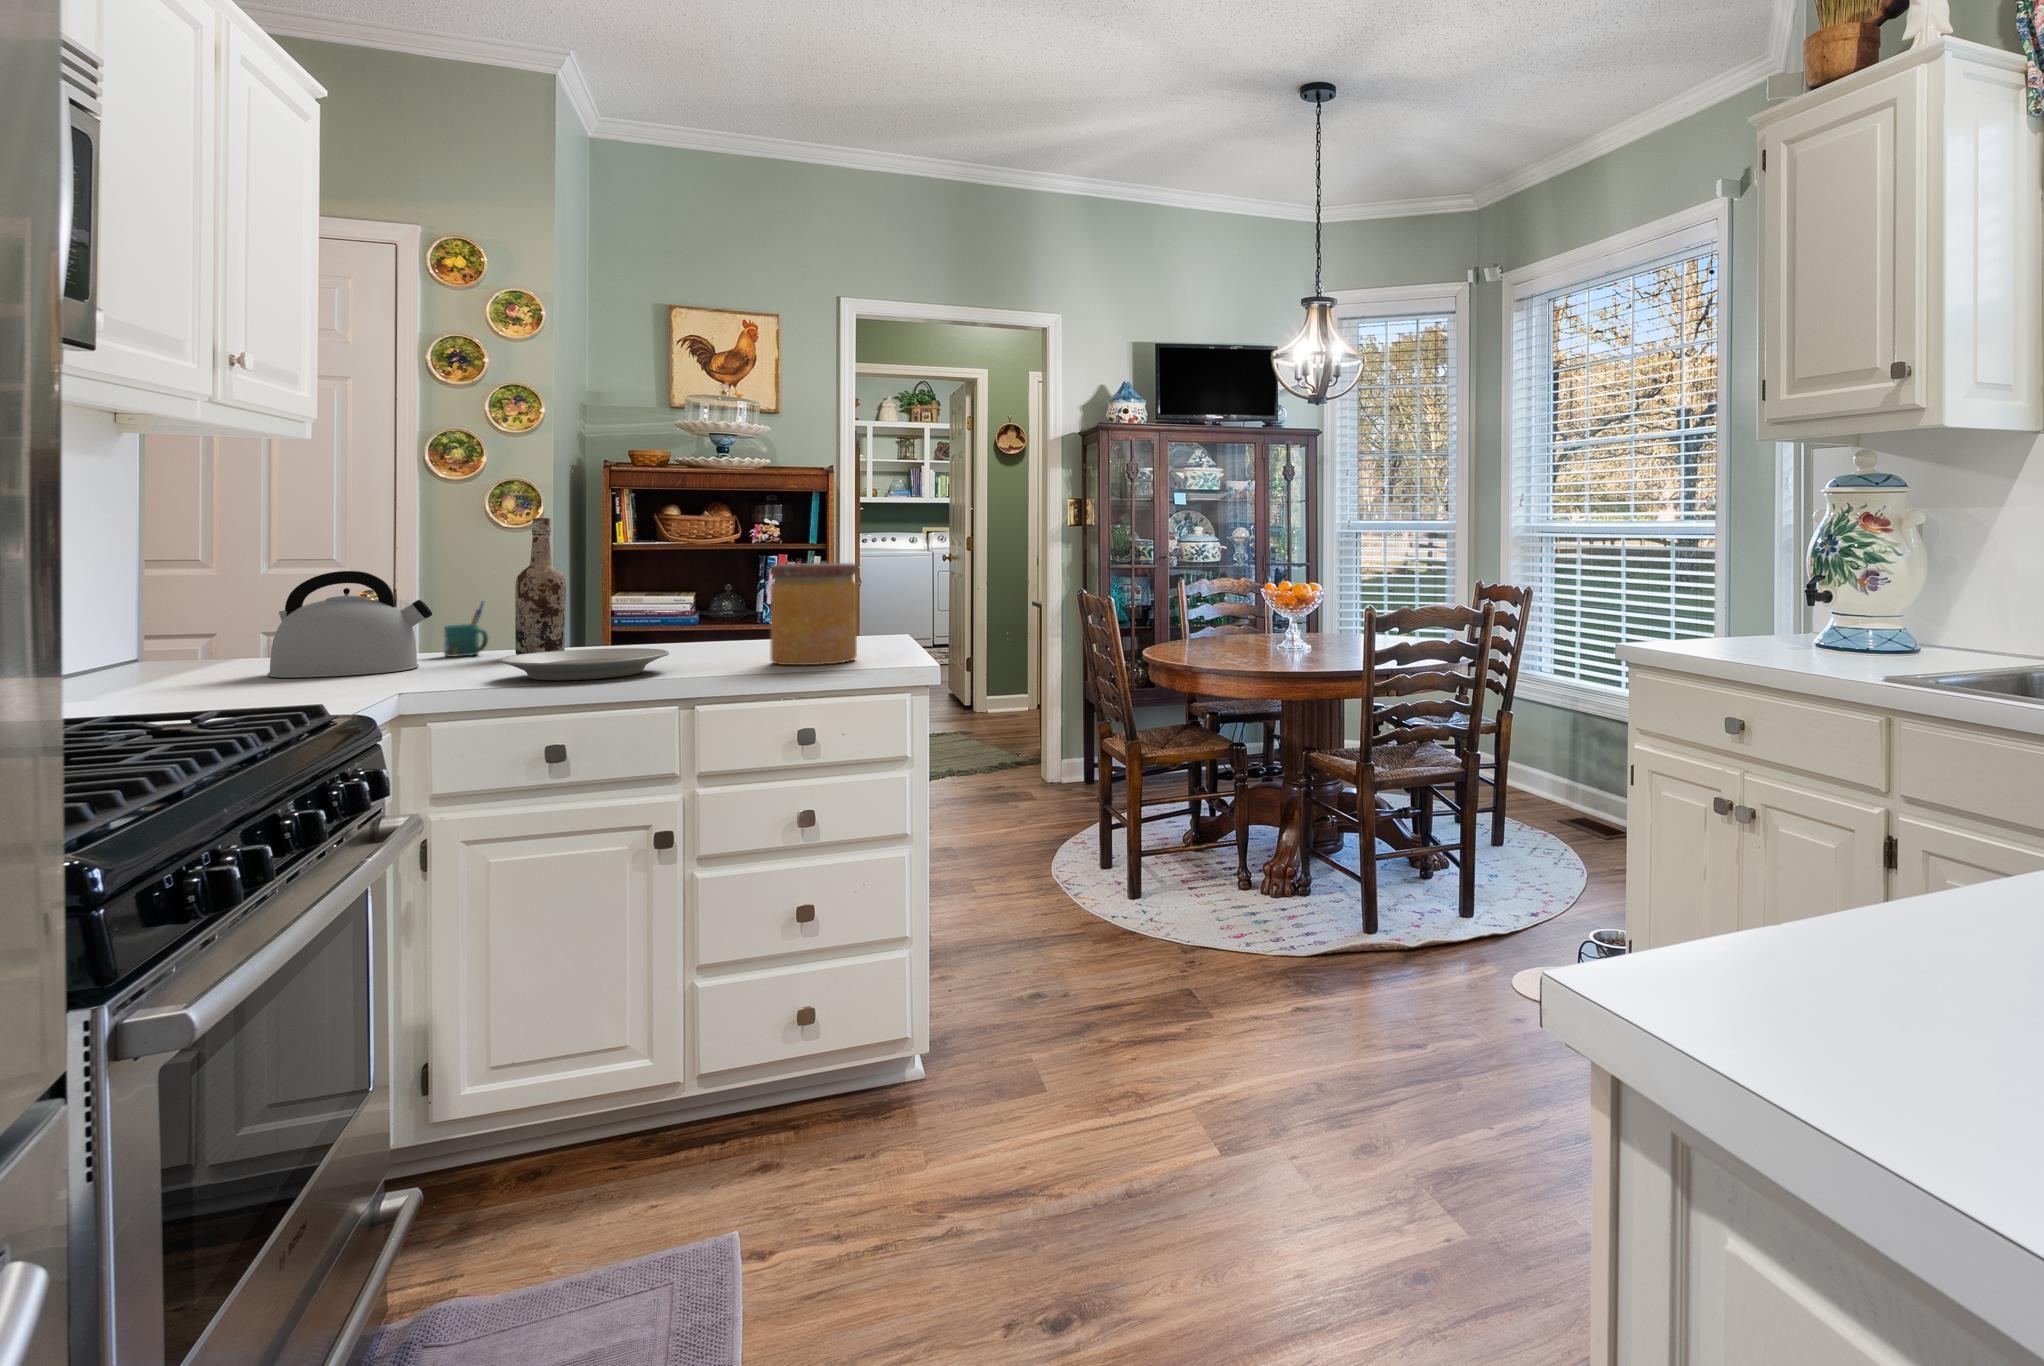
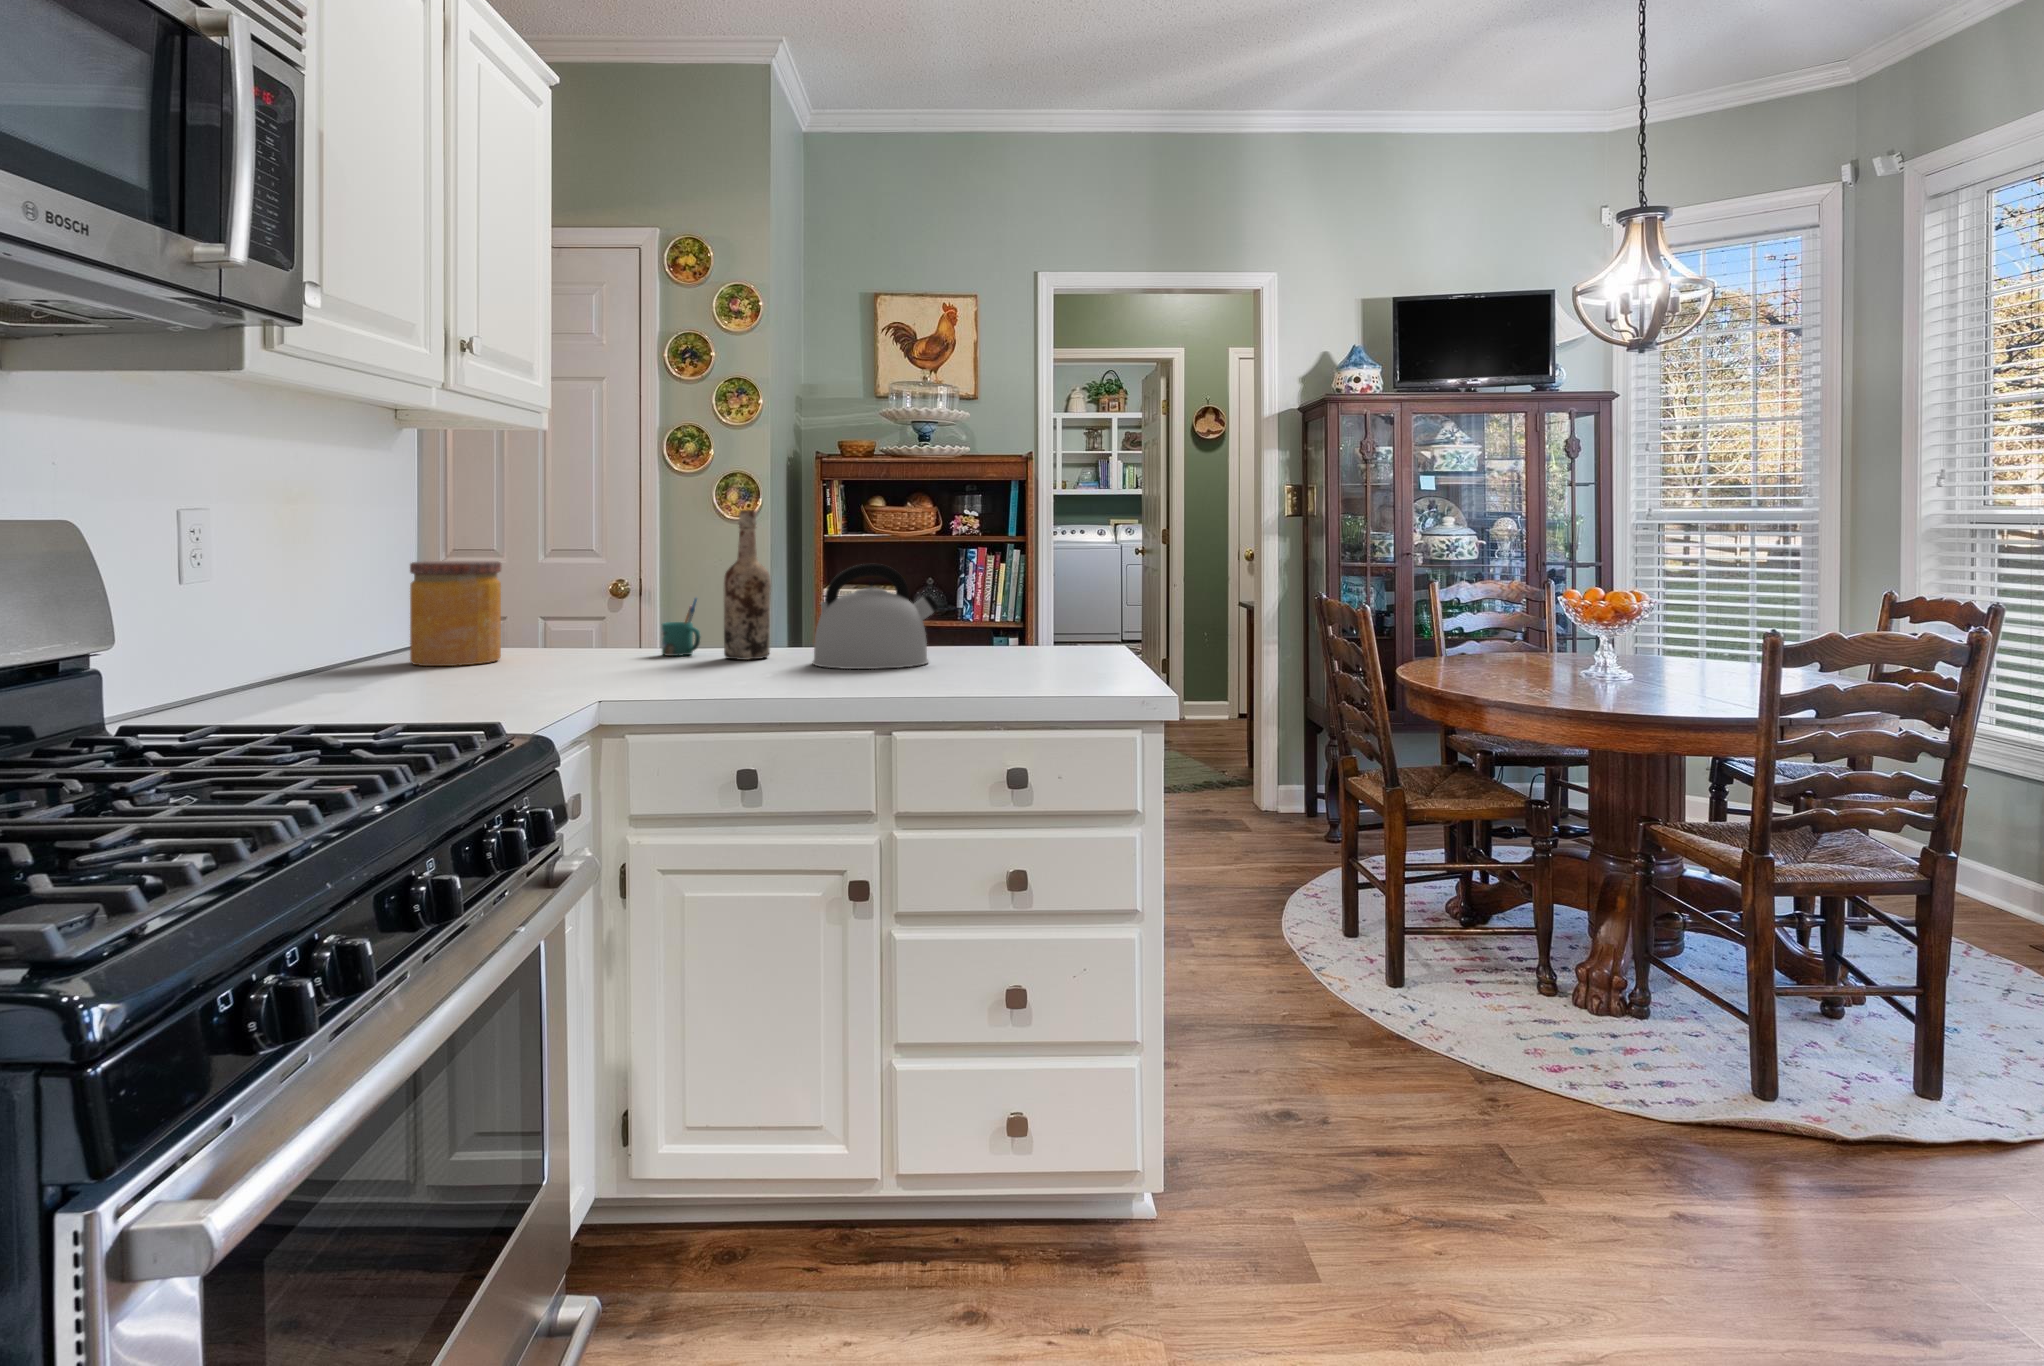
jar: present [770,563,857,665] -> present [410,561,501,666]
kettle: present [267,571,432,678] -> present [813,564,939,669]
plate: present [500,648,669,680] -> none [699,658,868,696]

